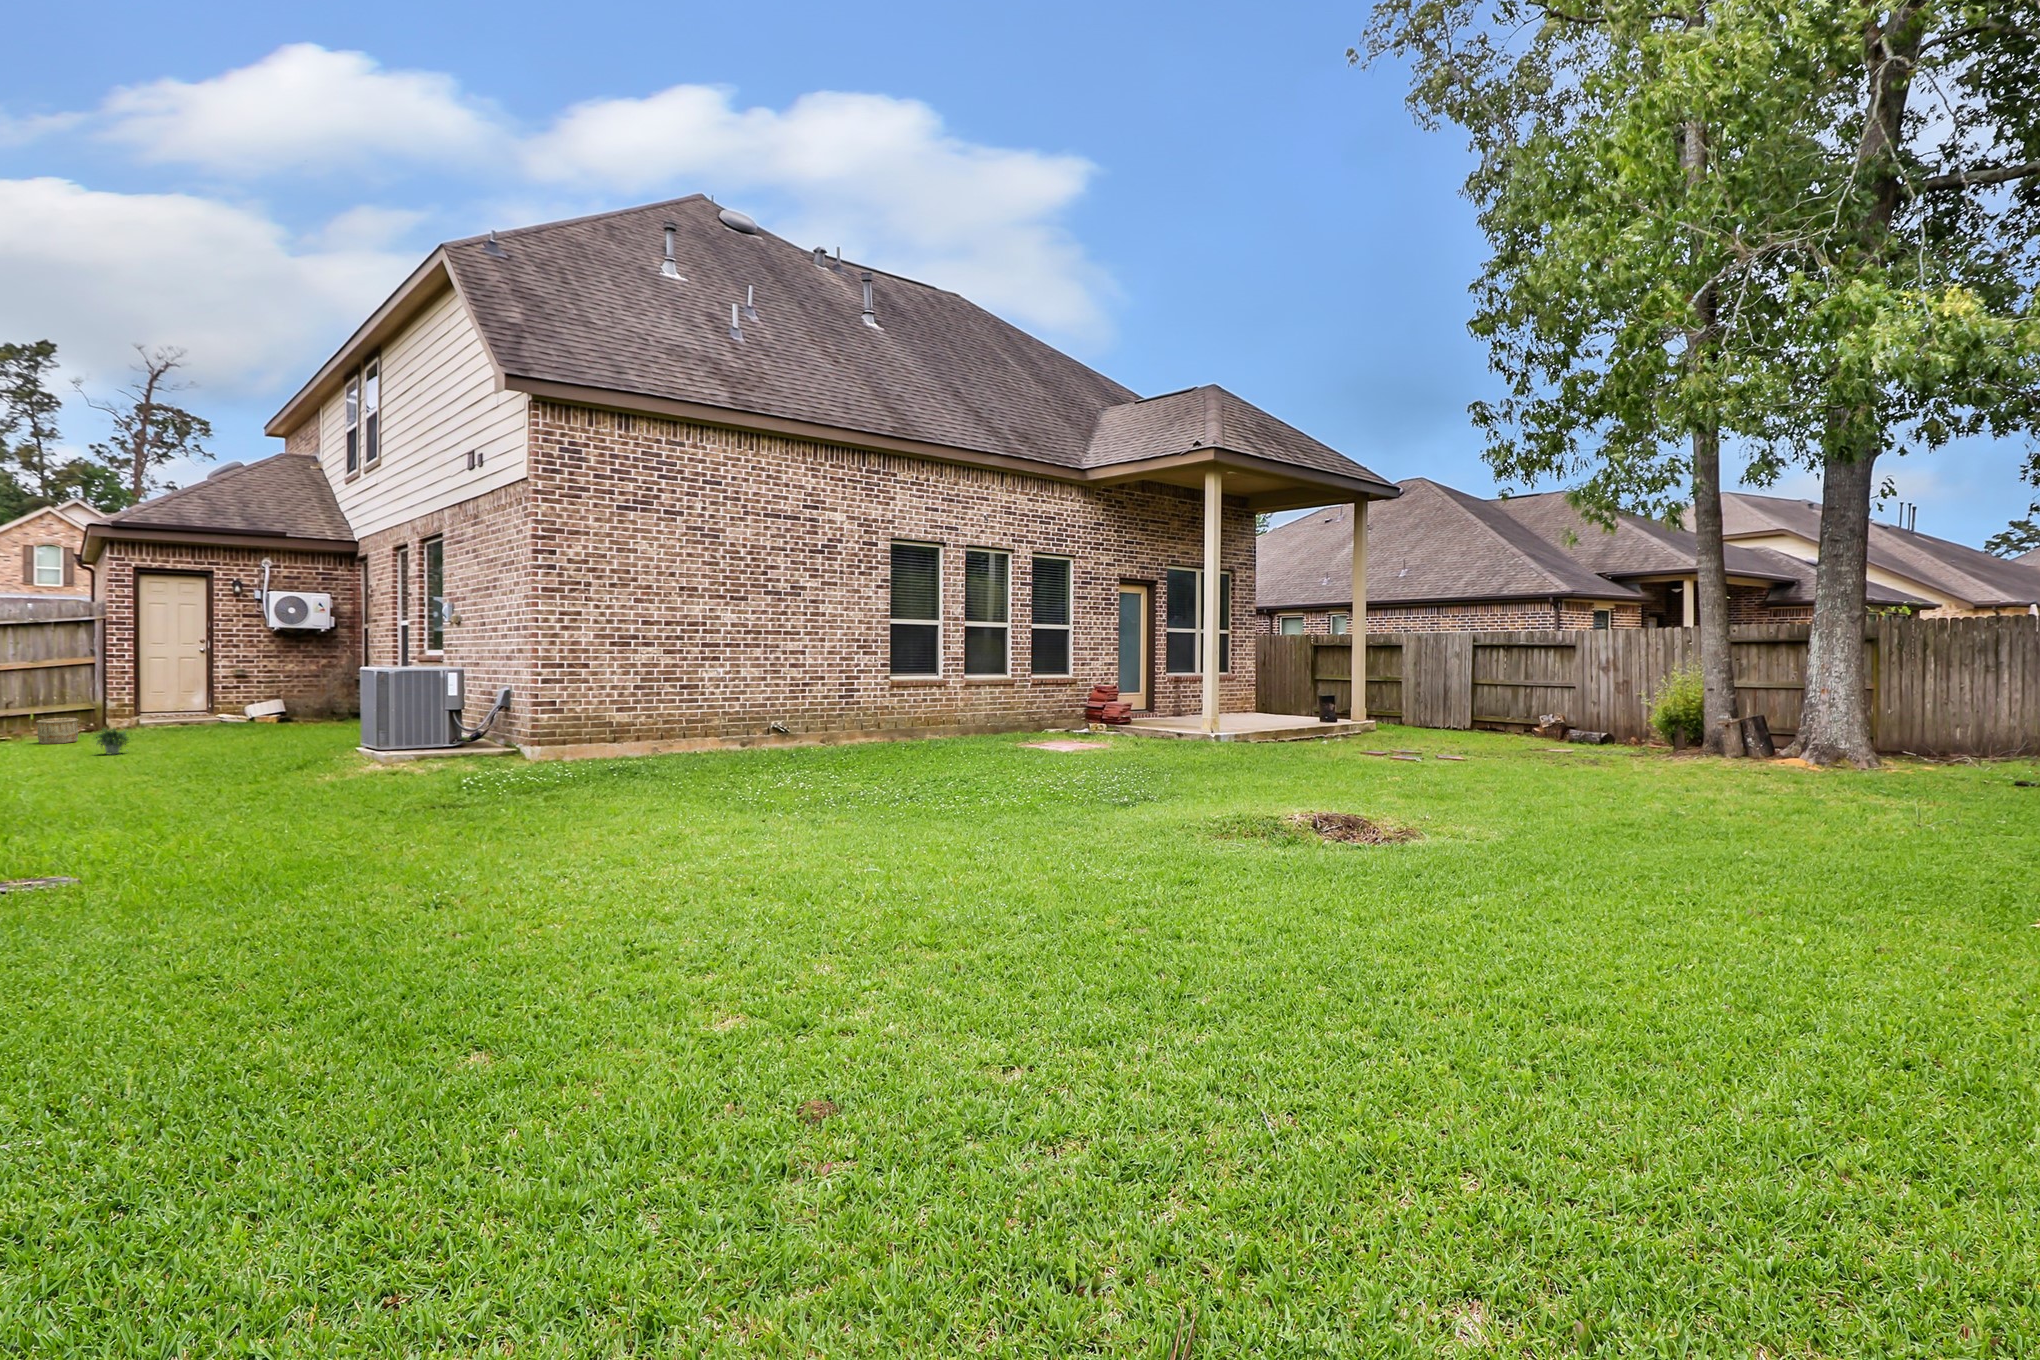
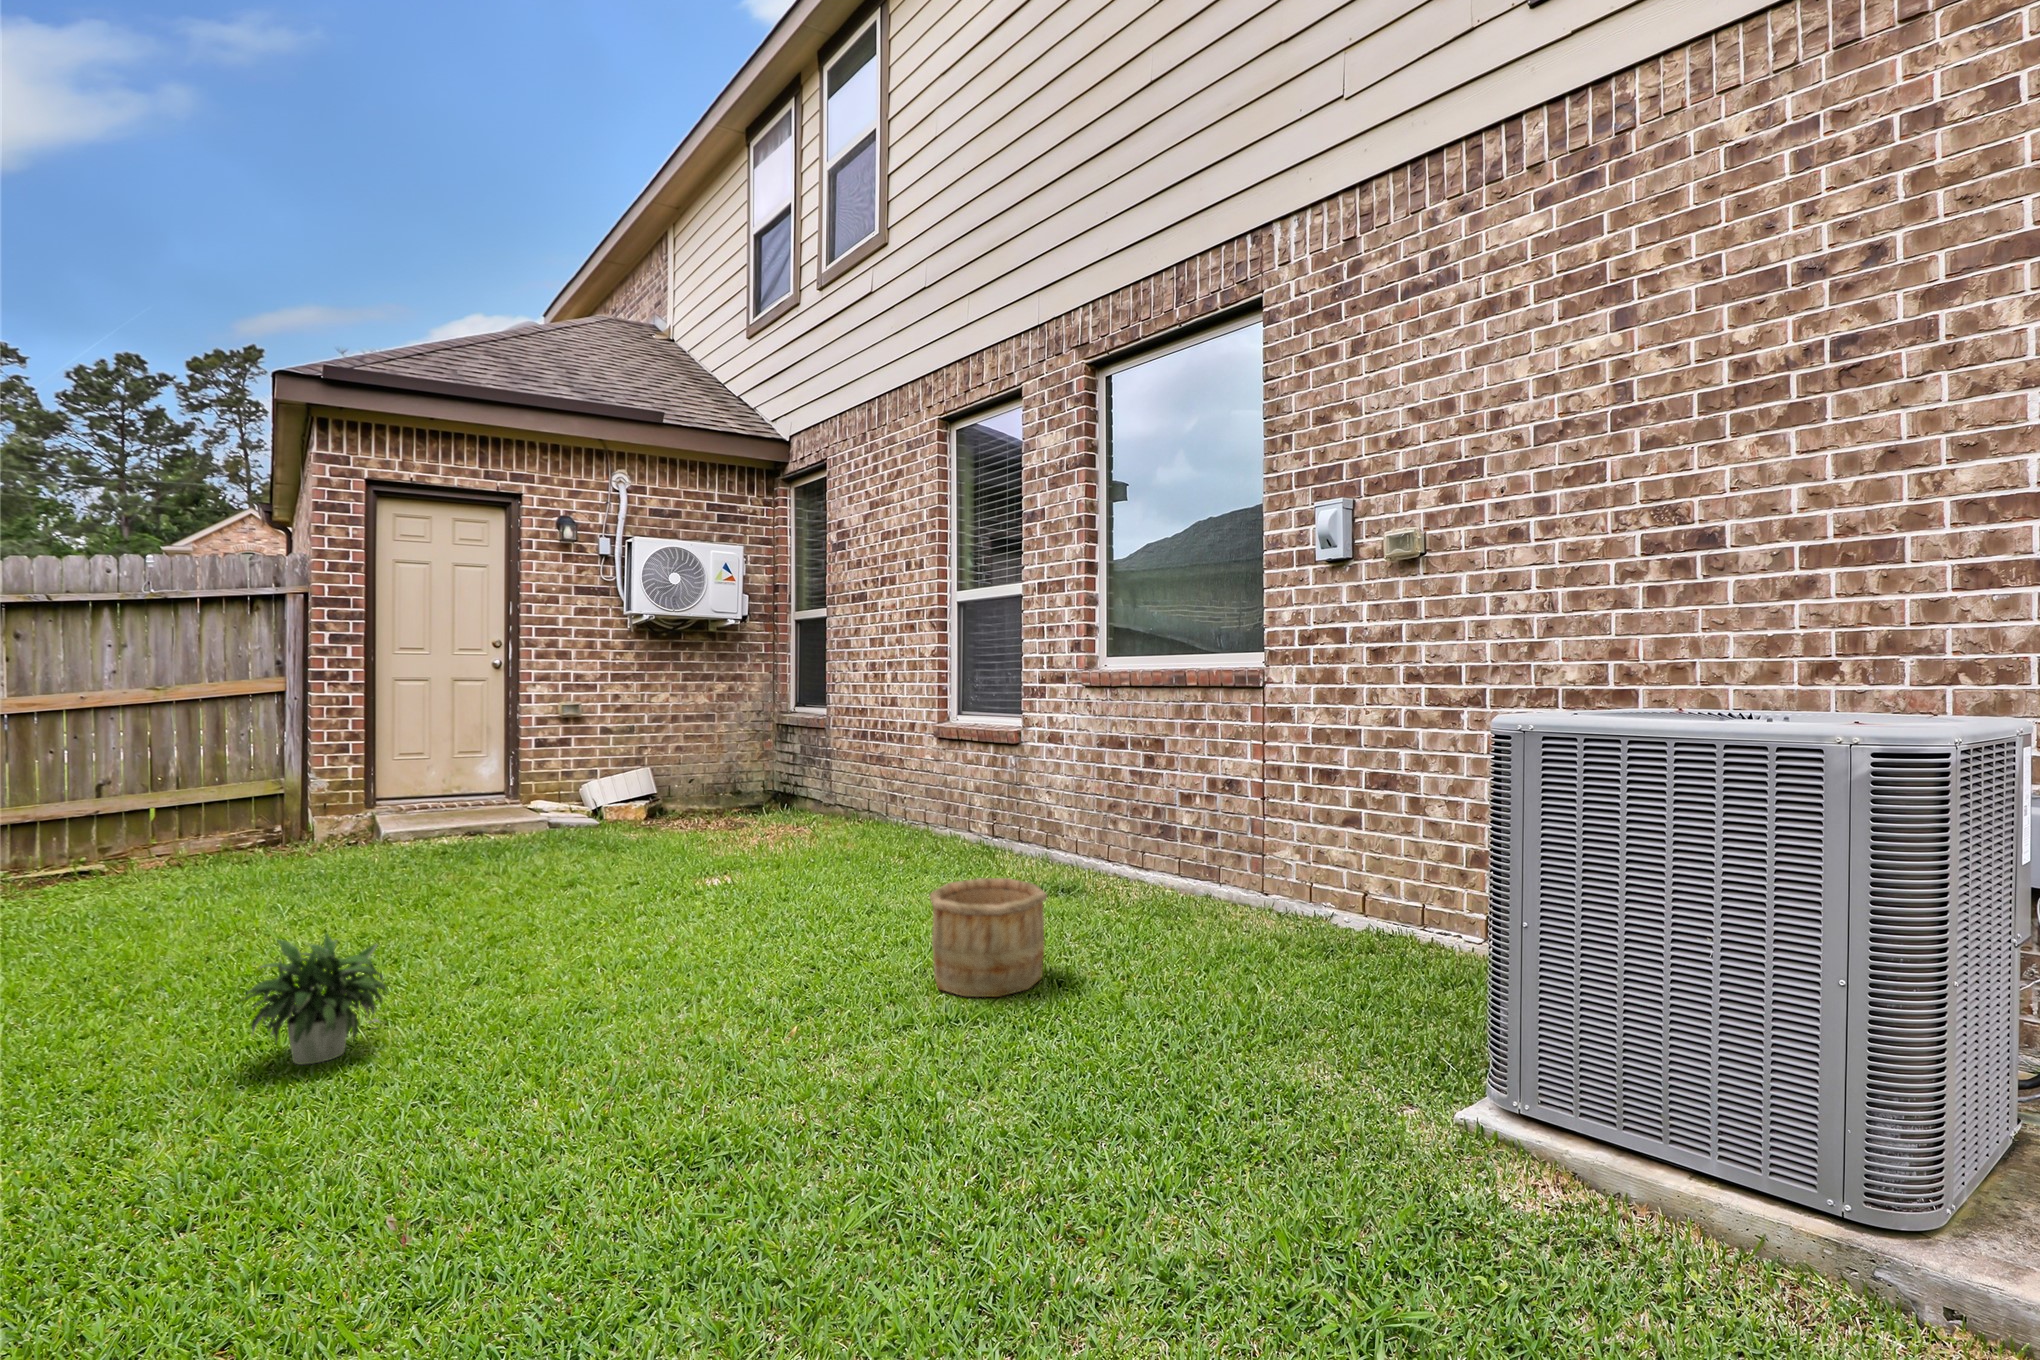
wooden bucket: present [36,718,79,744] -> present [930,878,1047,997]

